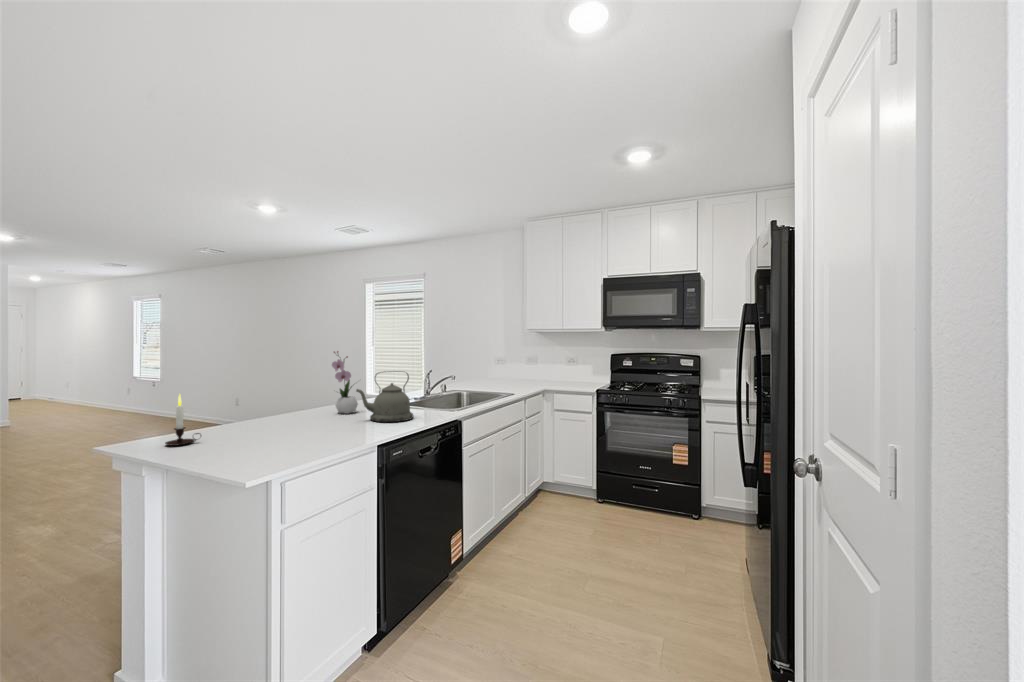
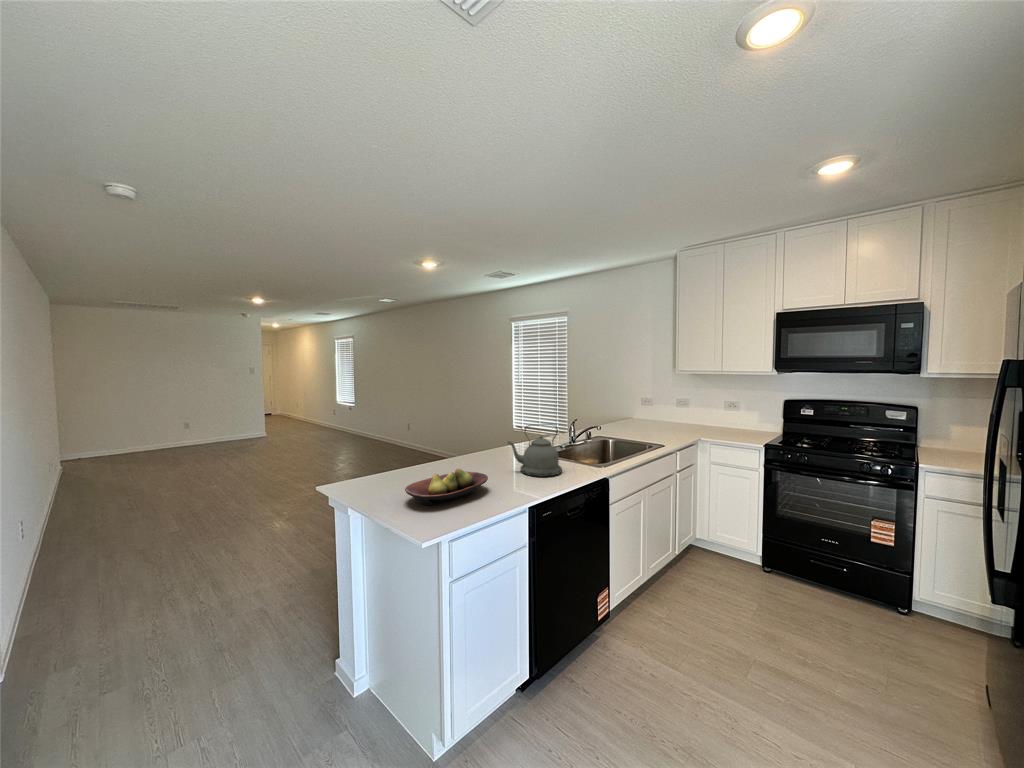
flower arrangement: present [332,351,358,414] -> none [486,400,512,460]
candle: present [165,395,201,446] -> none [350,445,378,491]
fruit bowl: none [239,413,335,449] -> present [405,469,488,505]

